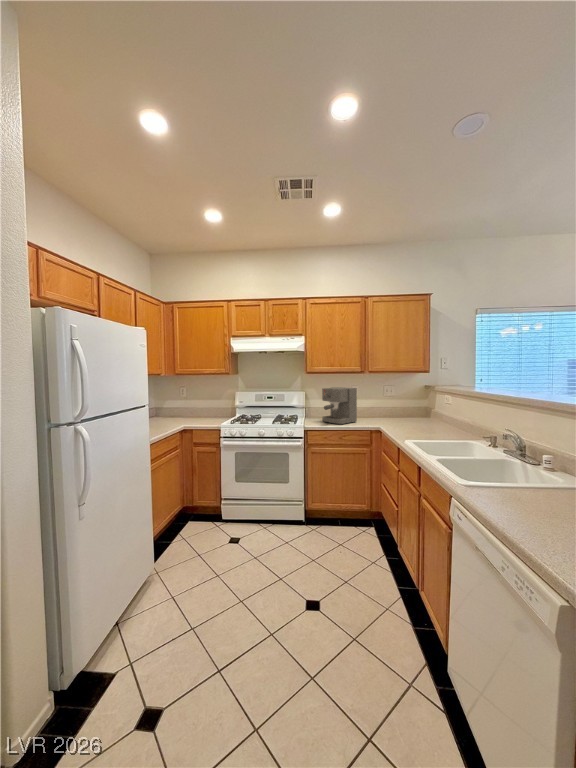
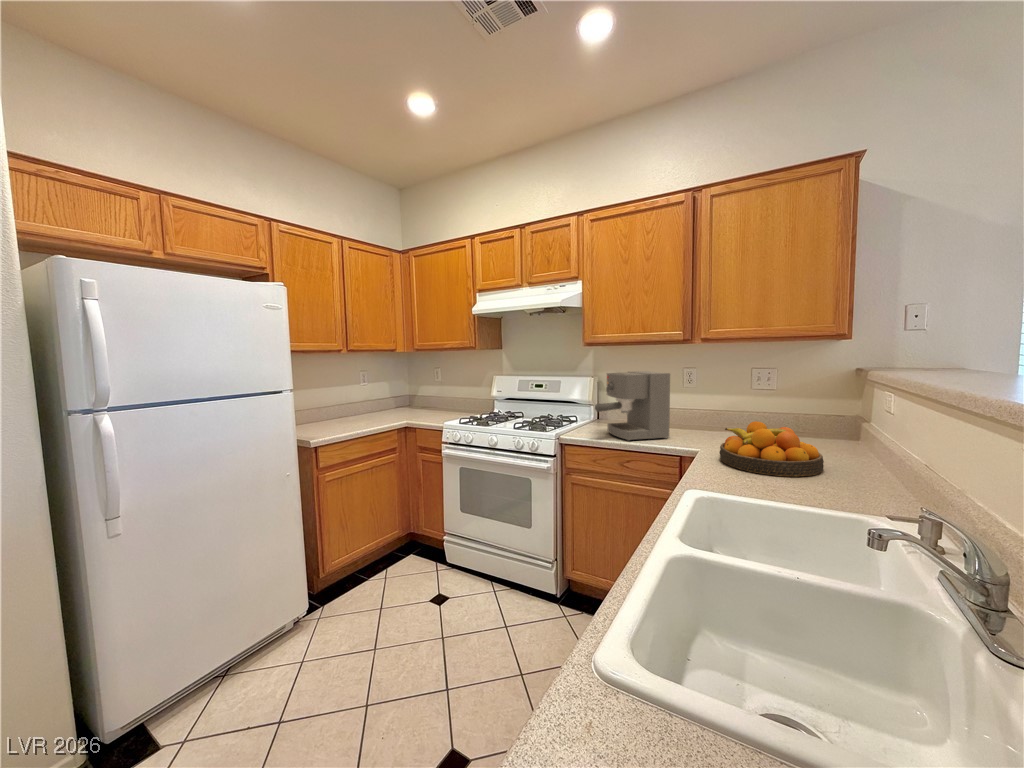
fruit bowl: none [392,409,436,432] -> present [719,421,824,477]

